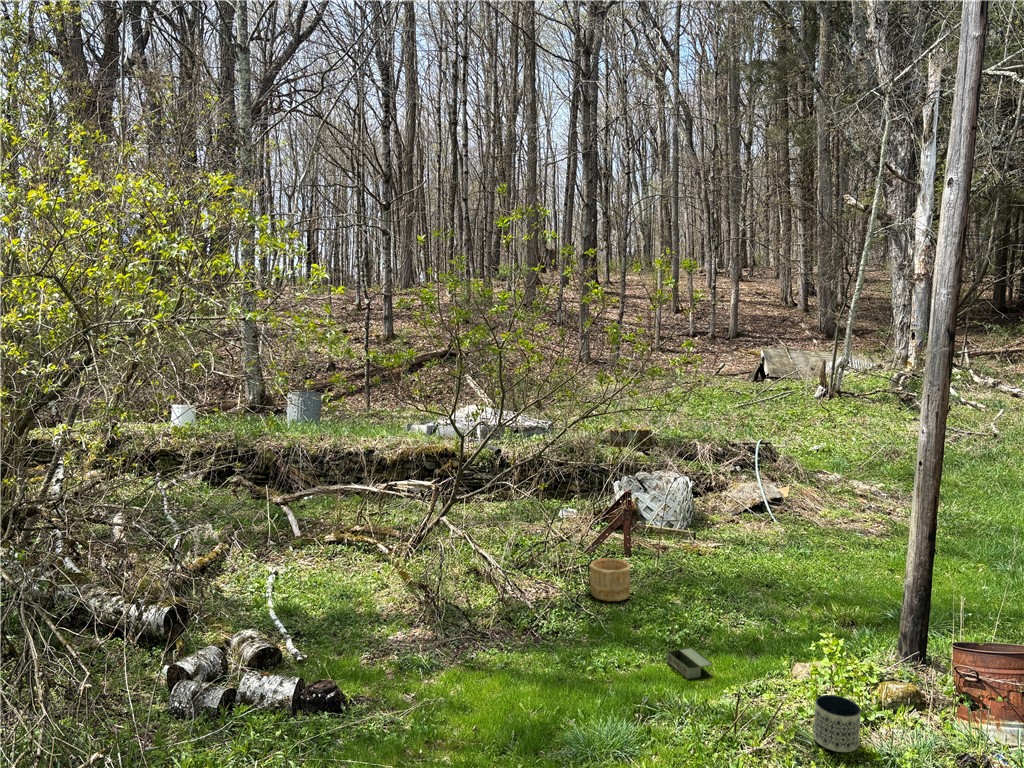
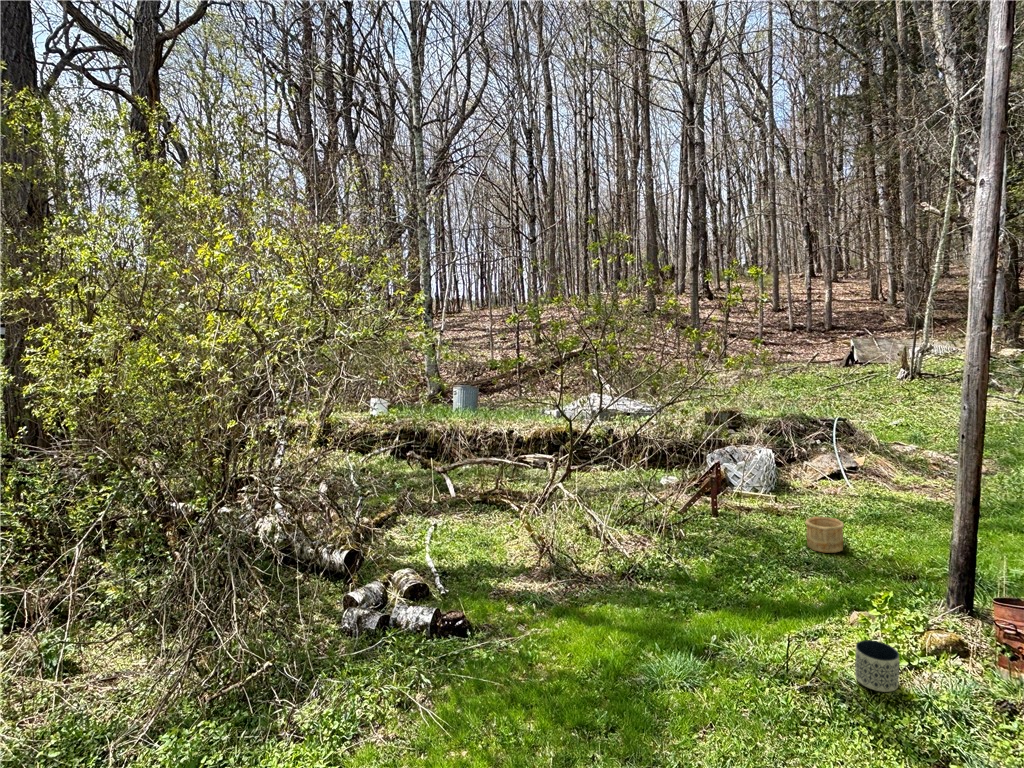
wooden bucket: present [589,558,631,601] -> present [805,517,844,553]
toolbox: present [667,647,713,679] -> none [733,593,773,620]

